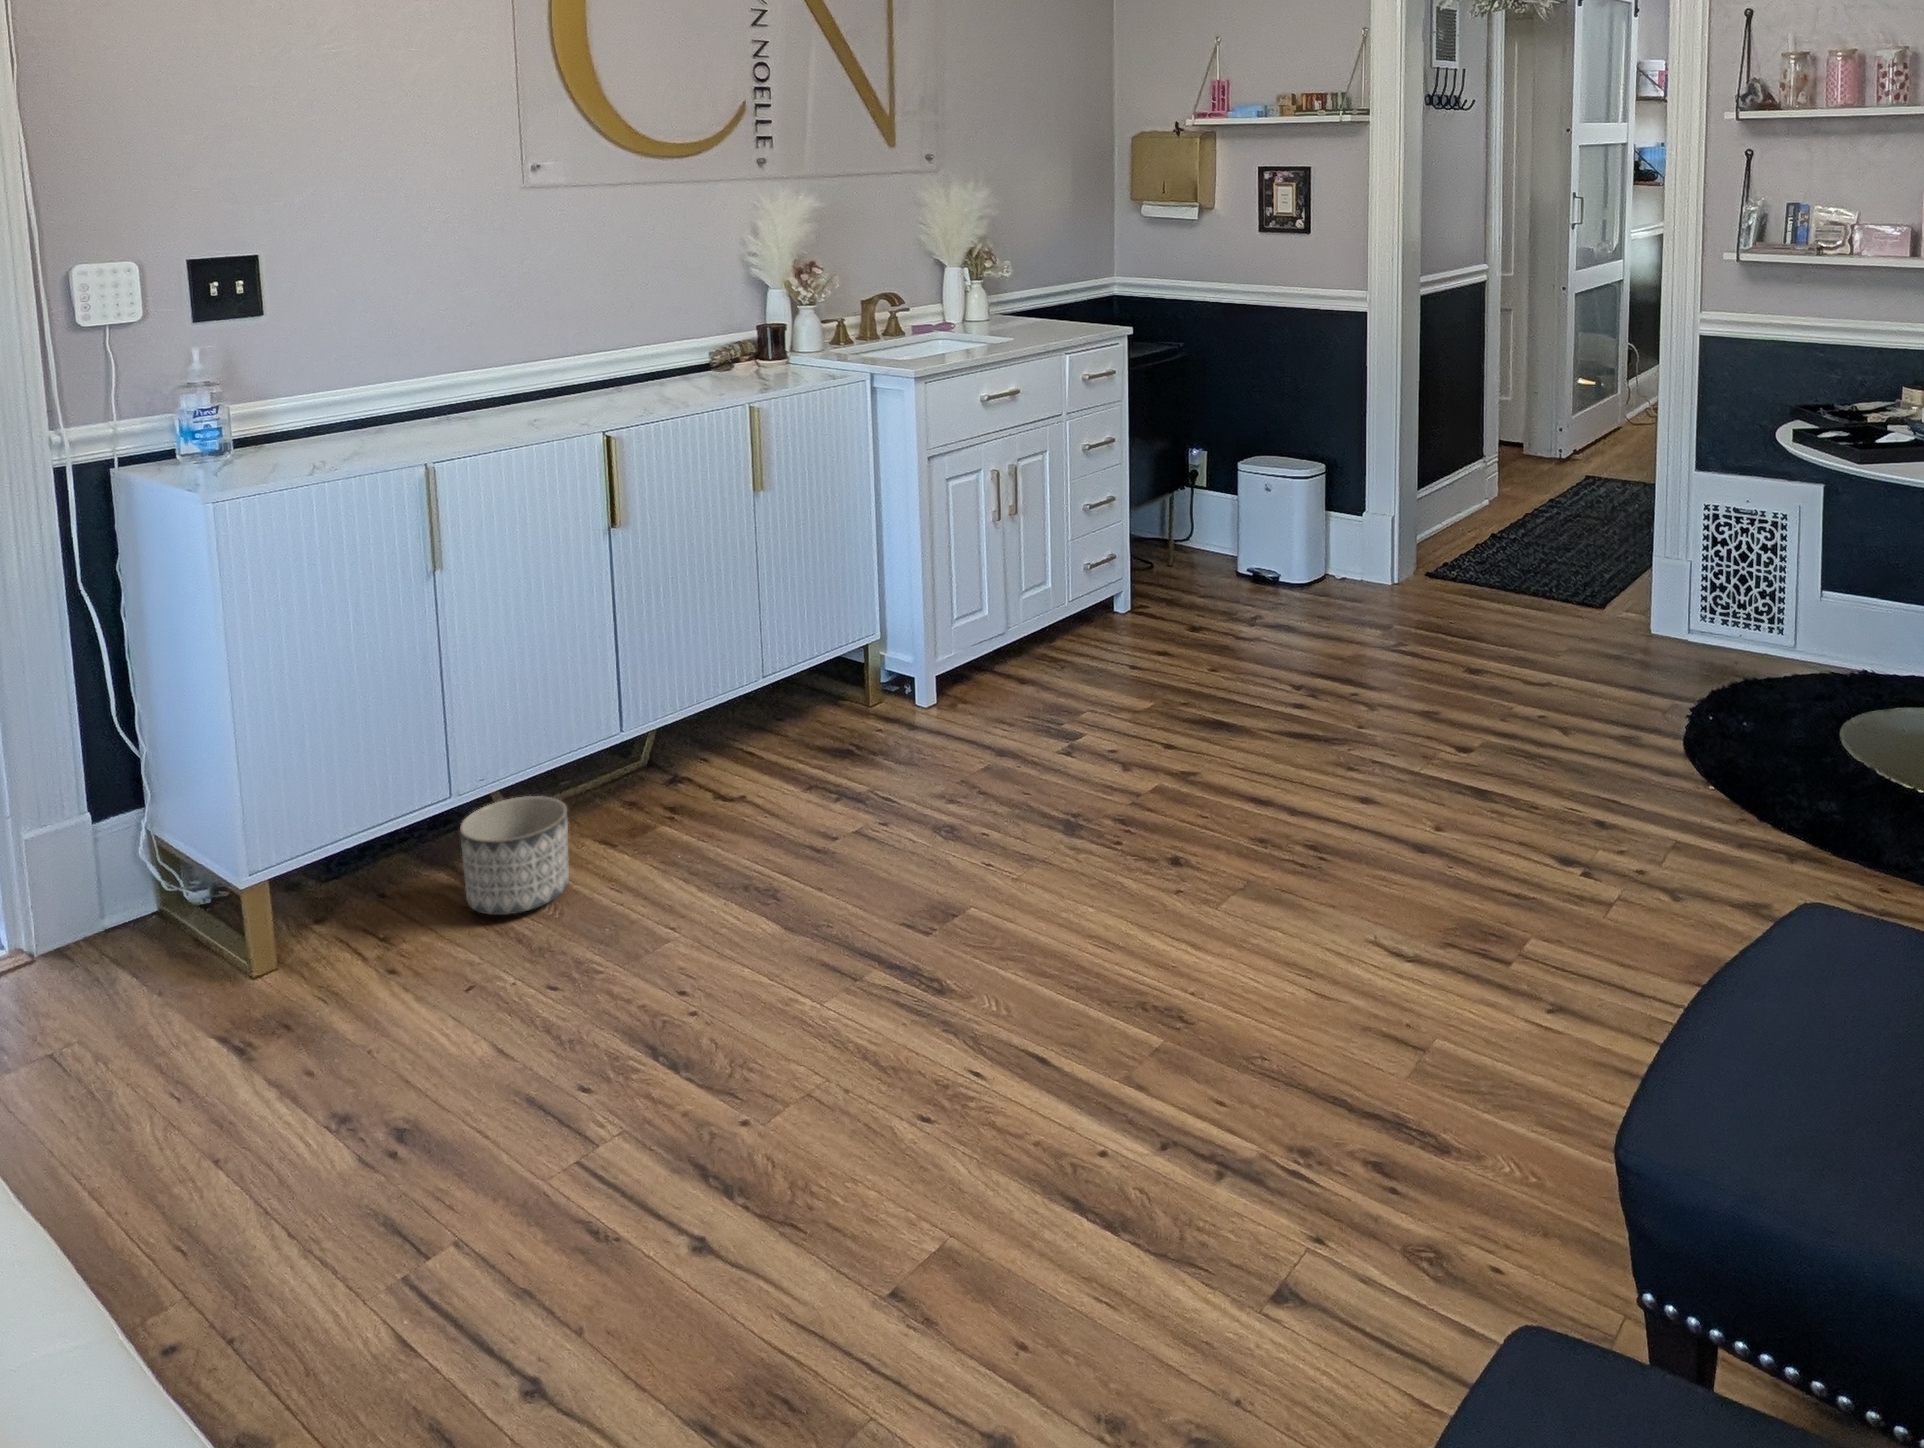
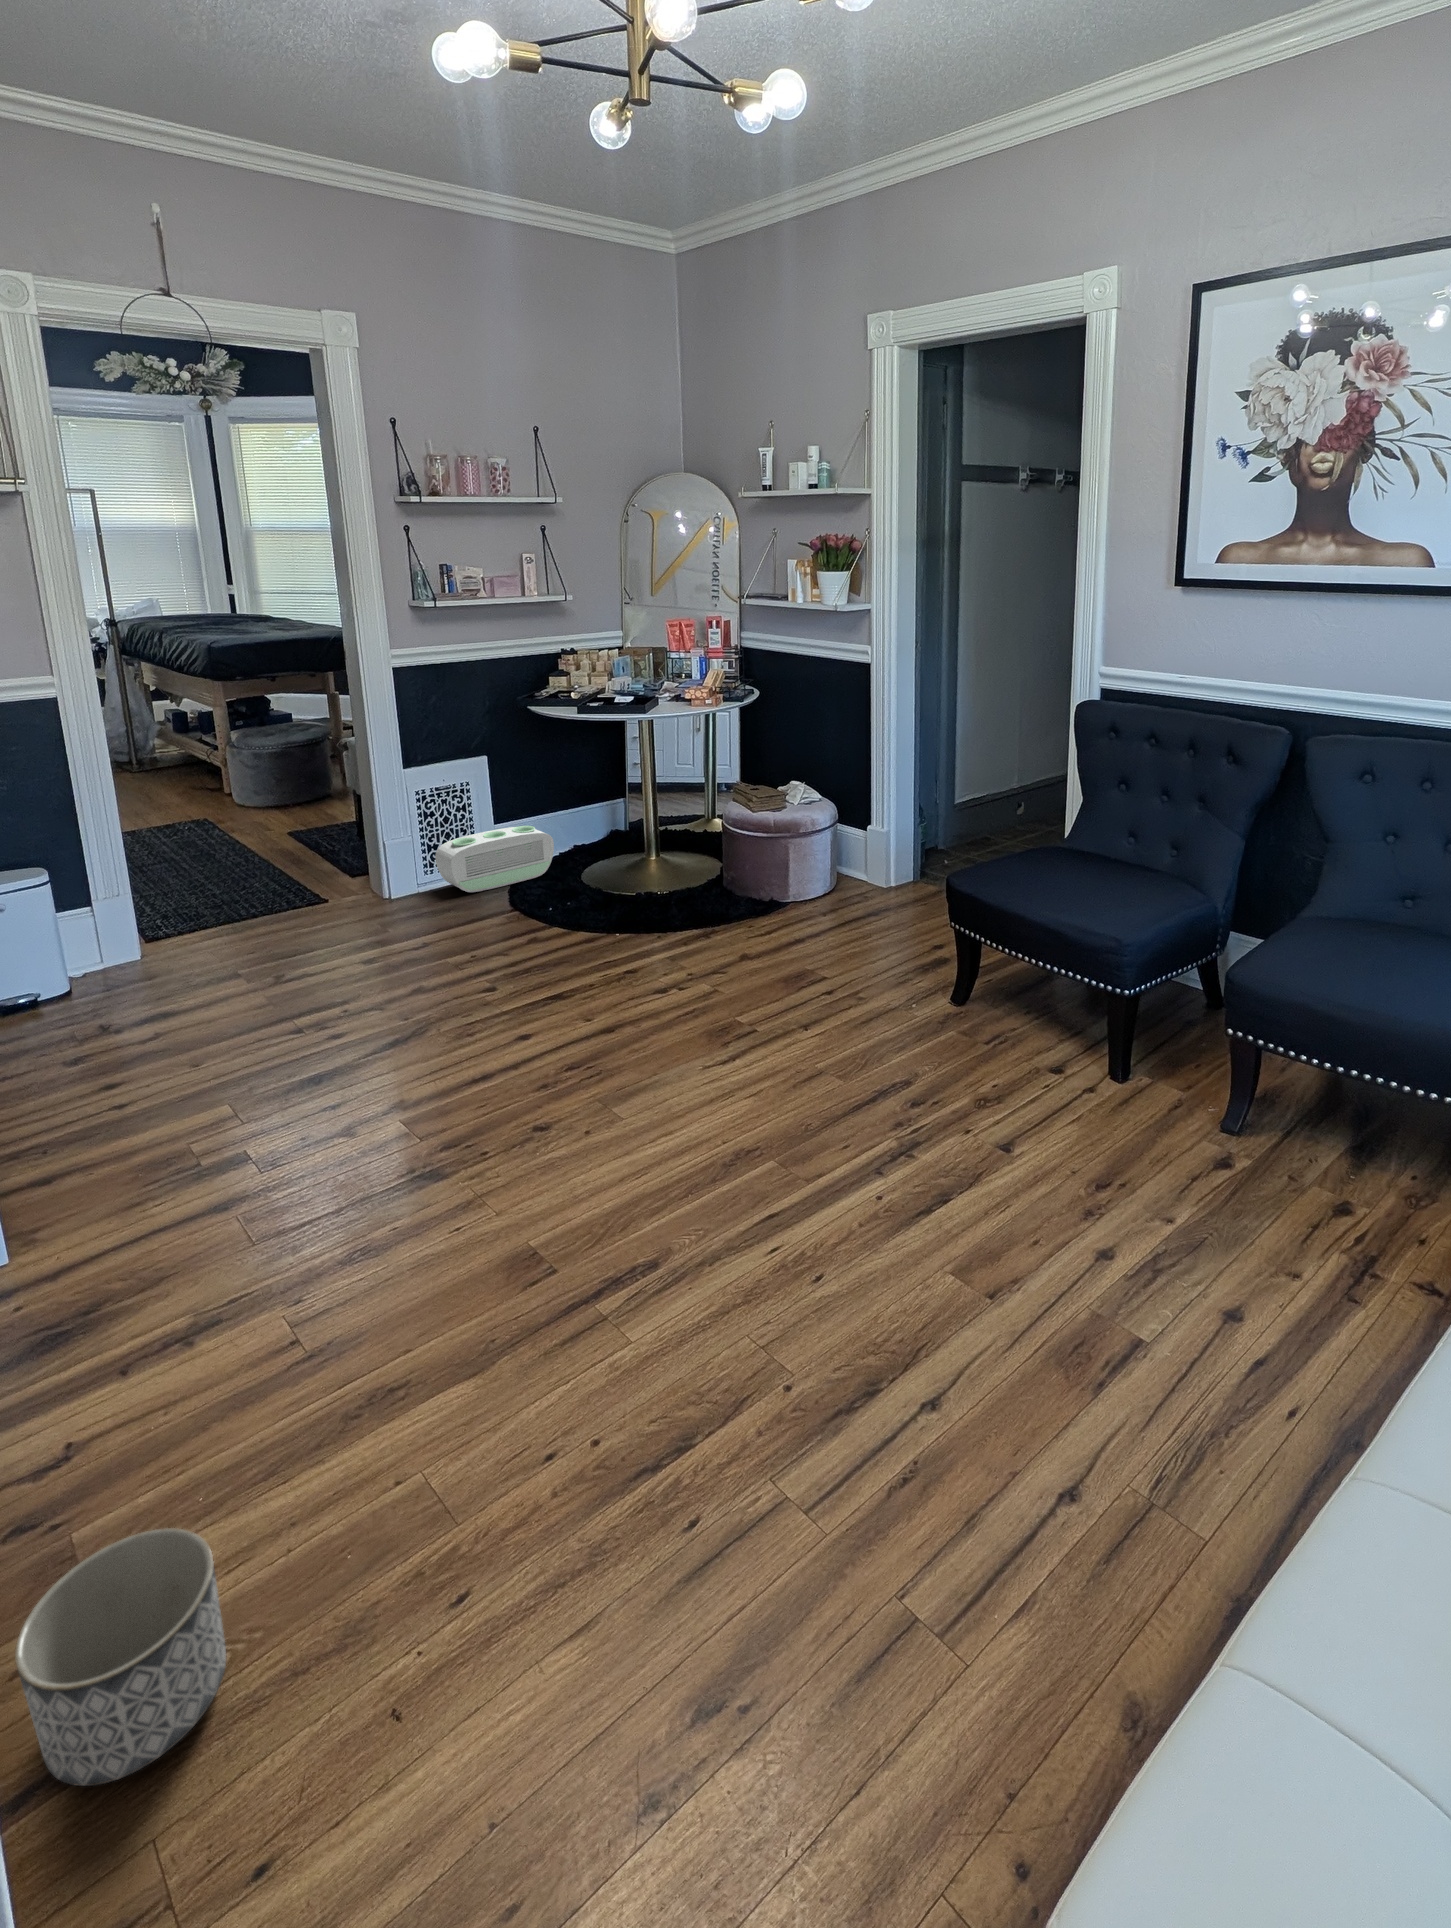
air purifier: none [1695,587,1879,689] -> present [435,826,554,892]

